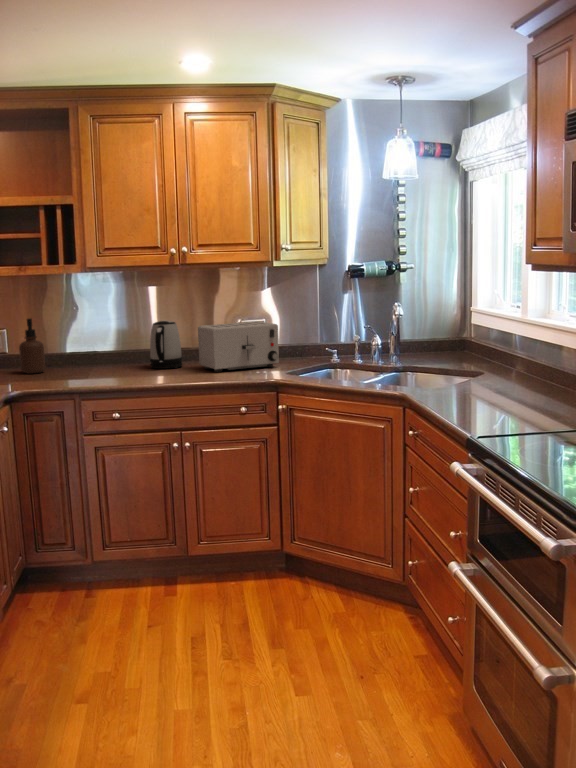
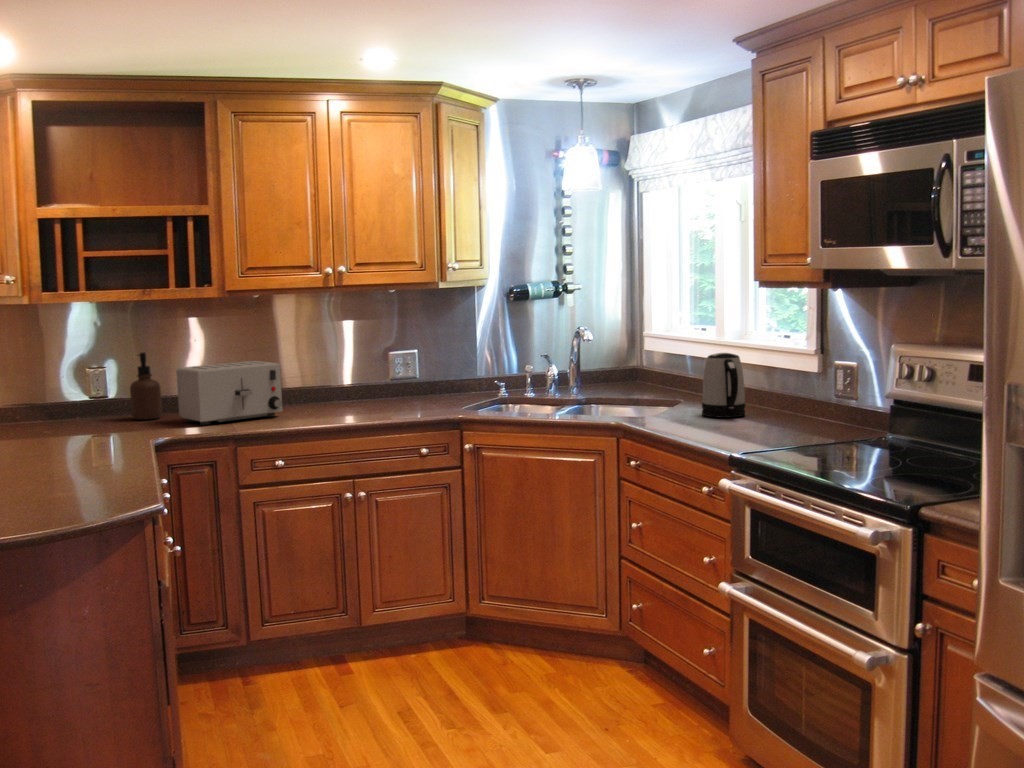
kettle: present [150,321,182,369] -> present [702,353,745,418]
toaster: present [198,322,279,372] -> present [176,361,283,425]

